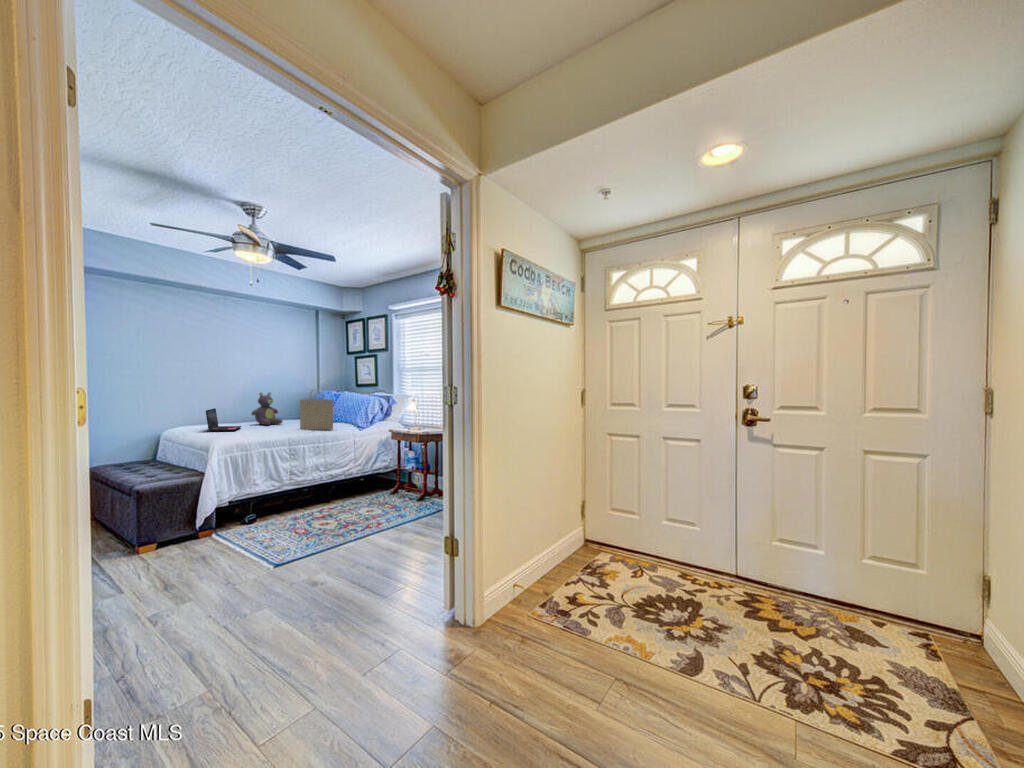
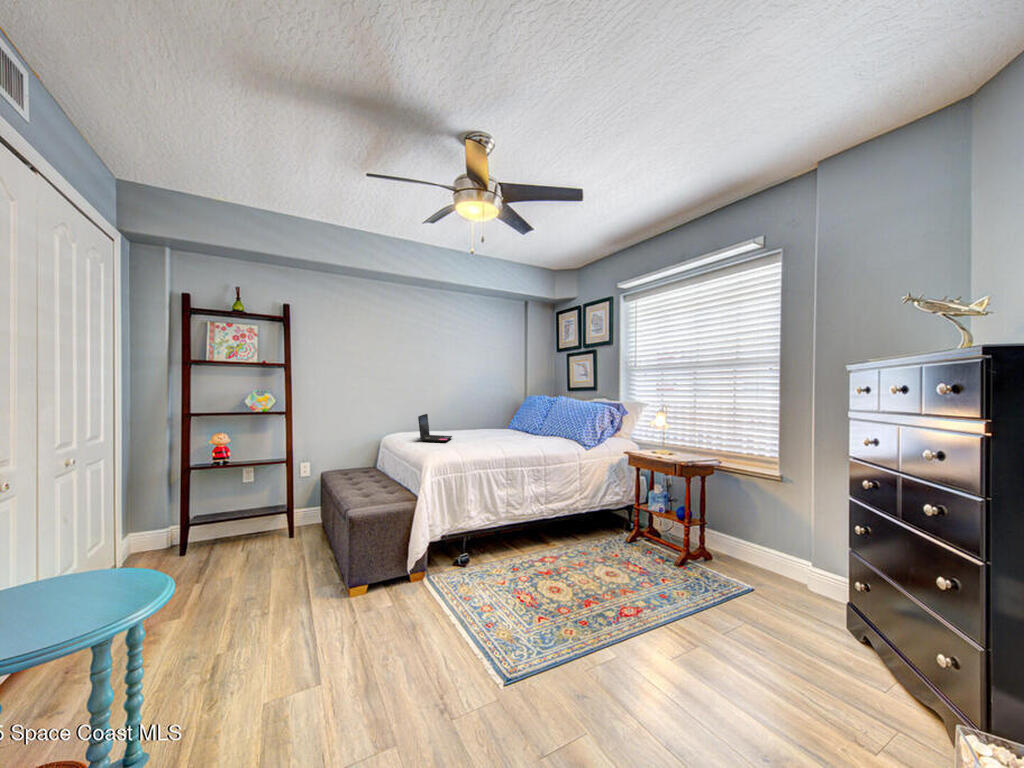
tote bag: present [300,390,333,430] -> none [515,394,556,447]
stuffed bear: present [252,392,282,425] -> none [461,396,493,436]

